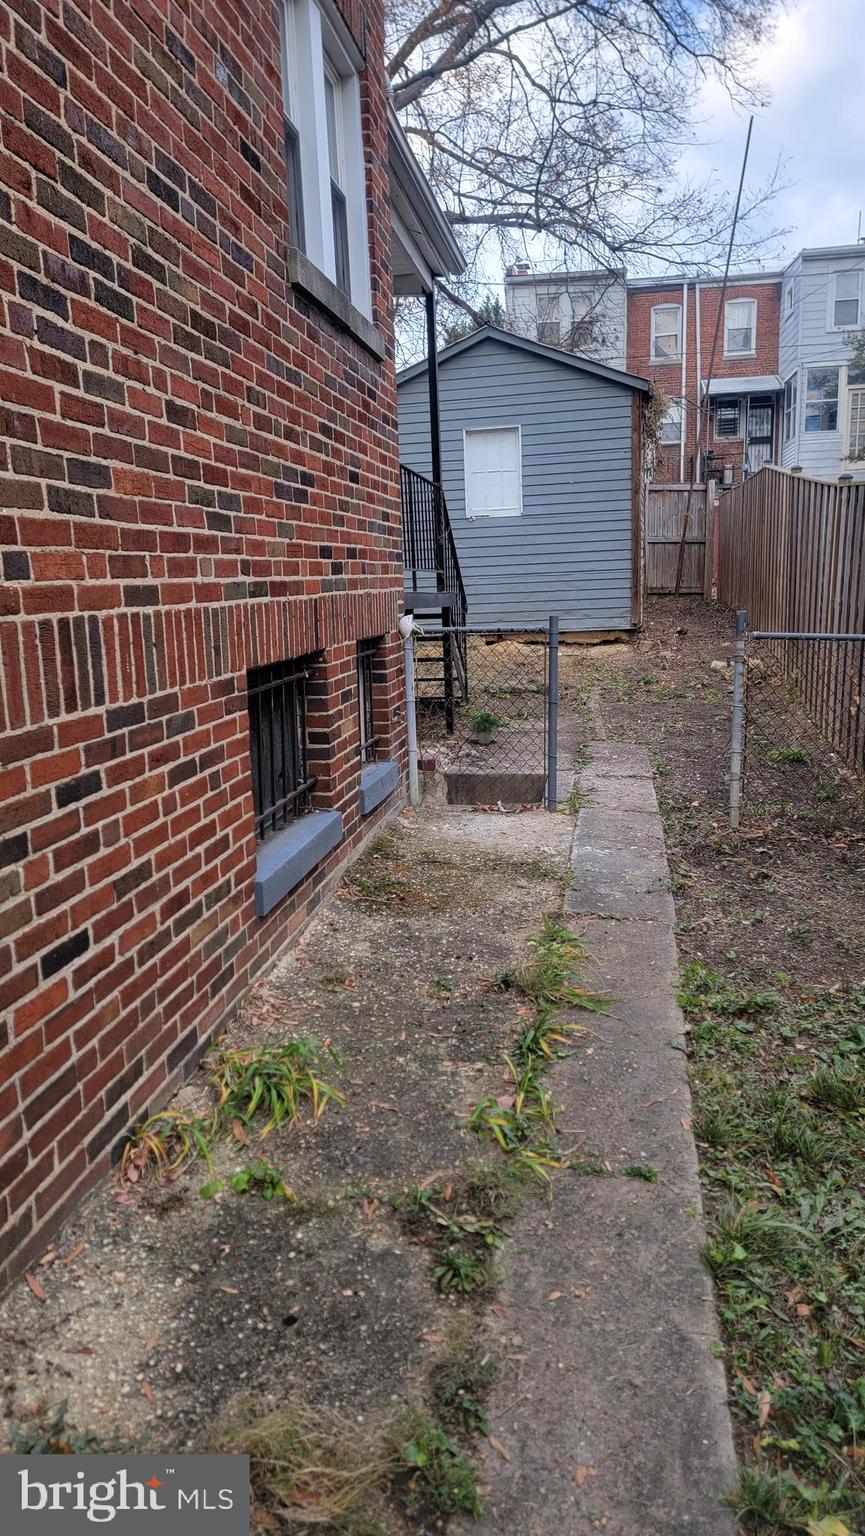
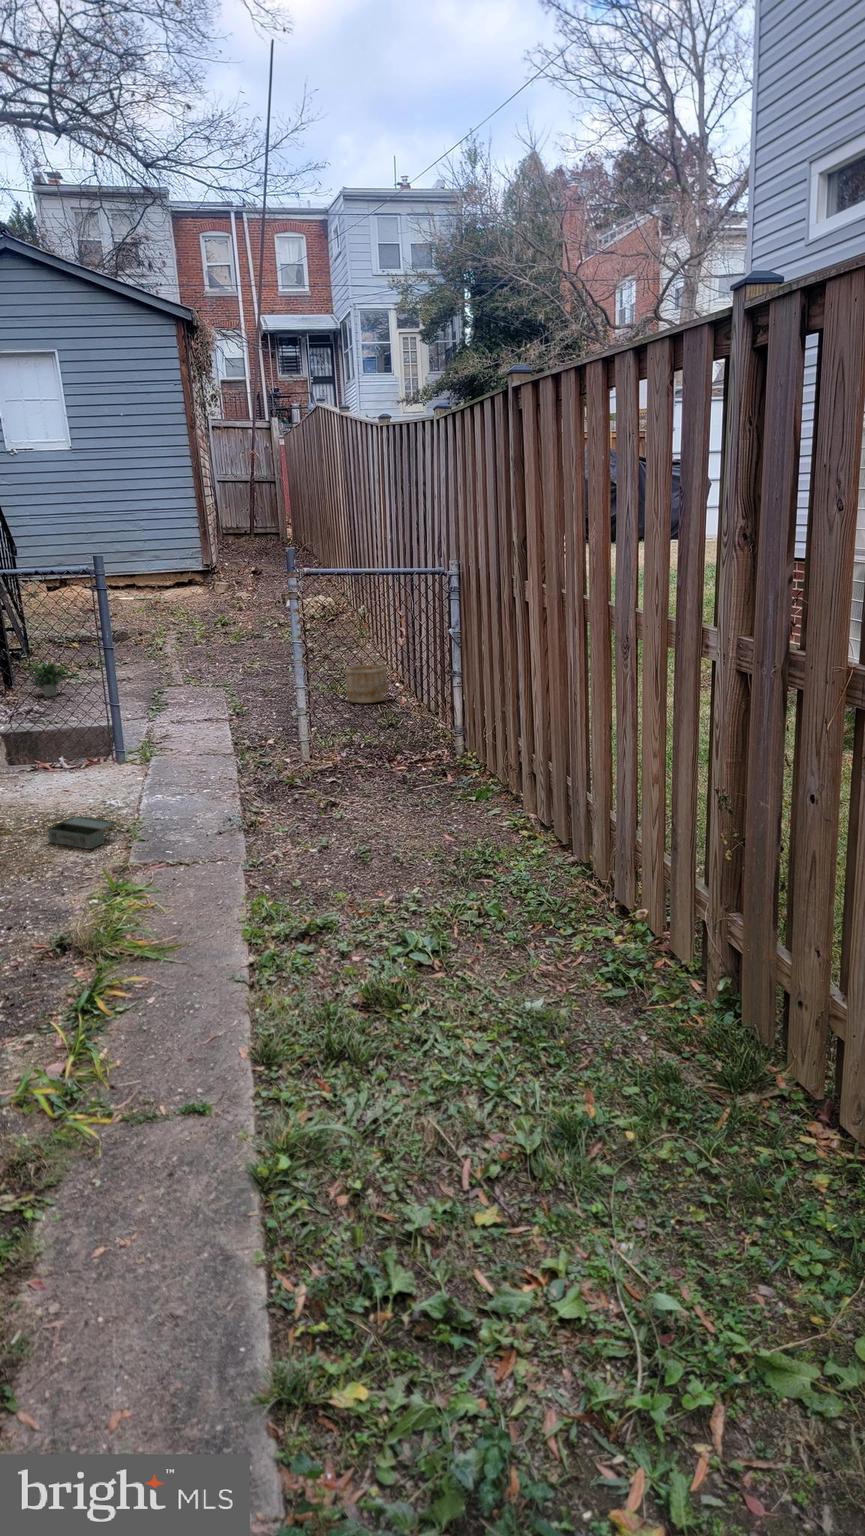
wooden bucket: none [781,736,832,778] -> present [344,664,388,703]
toolbox: none [488,858,552,892] -> present [48,816,117,849]

